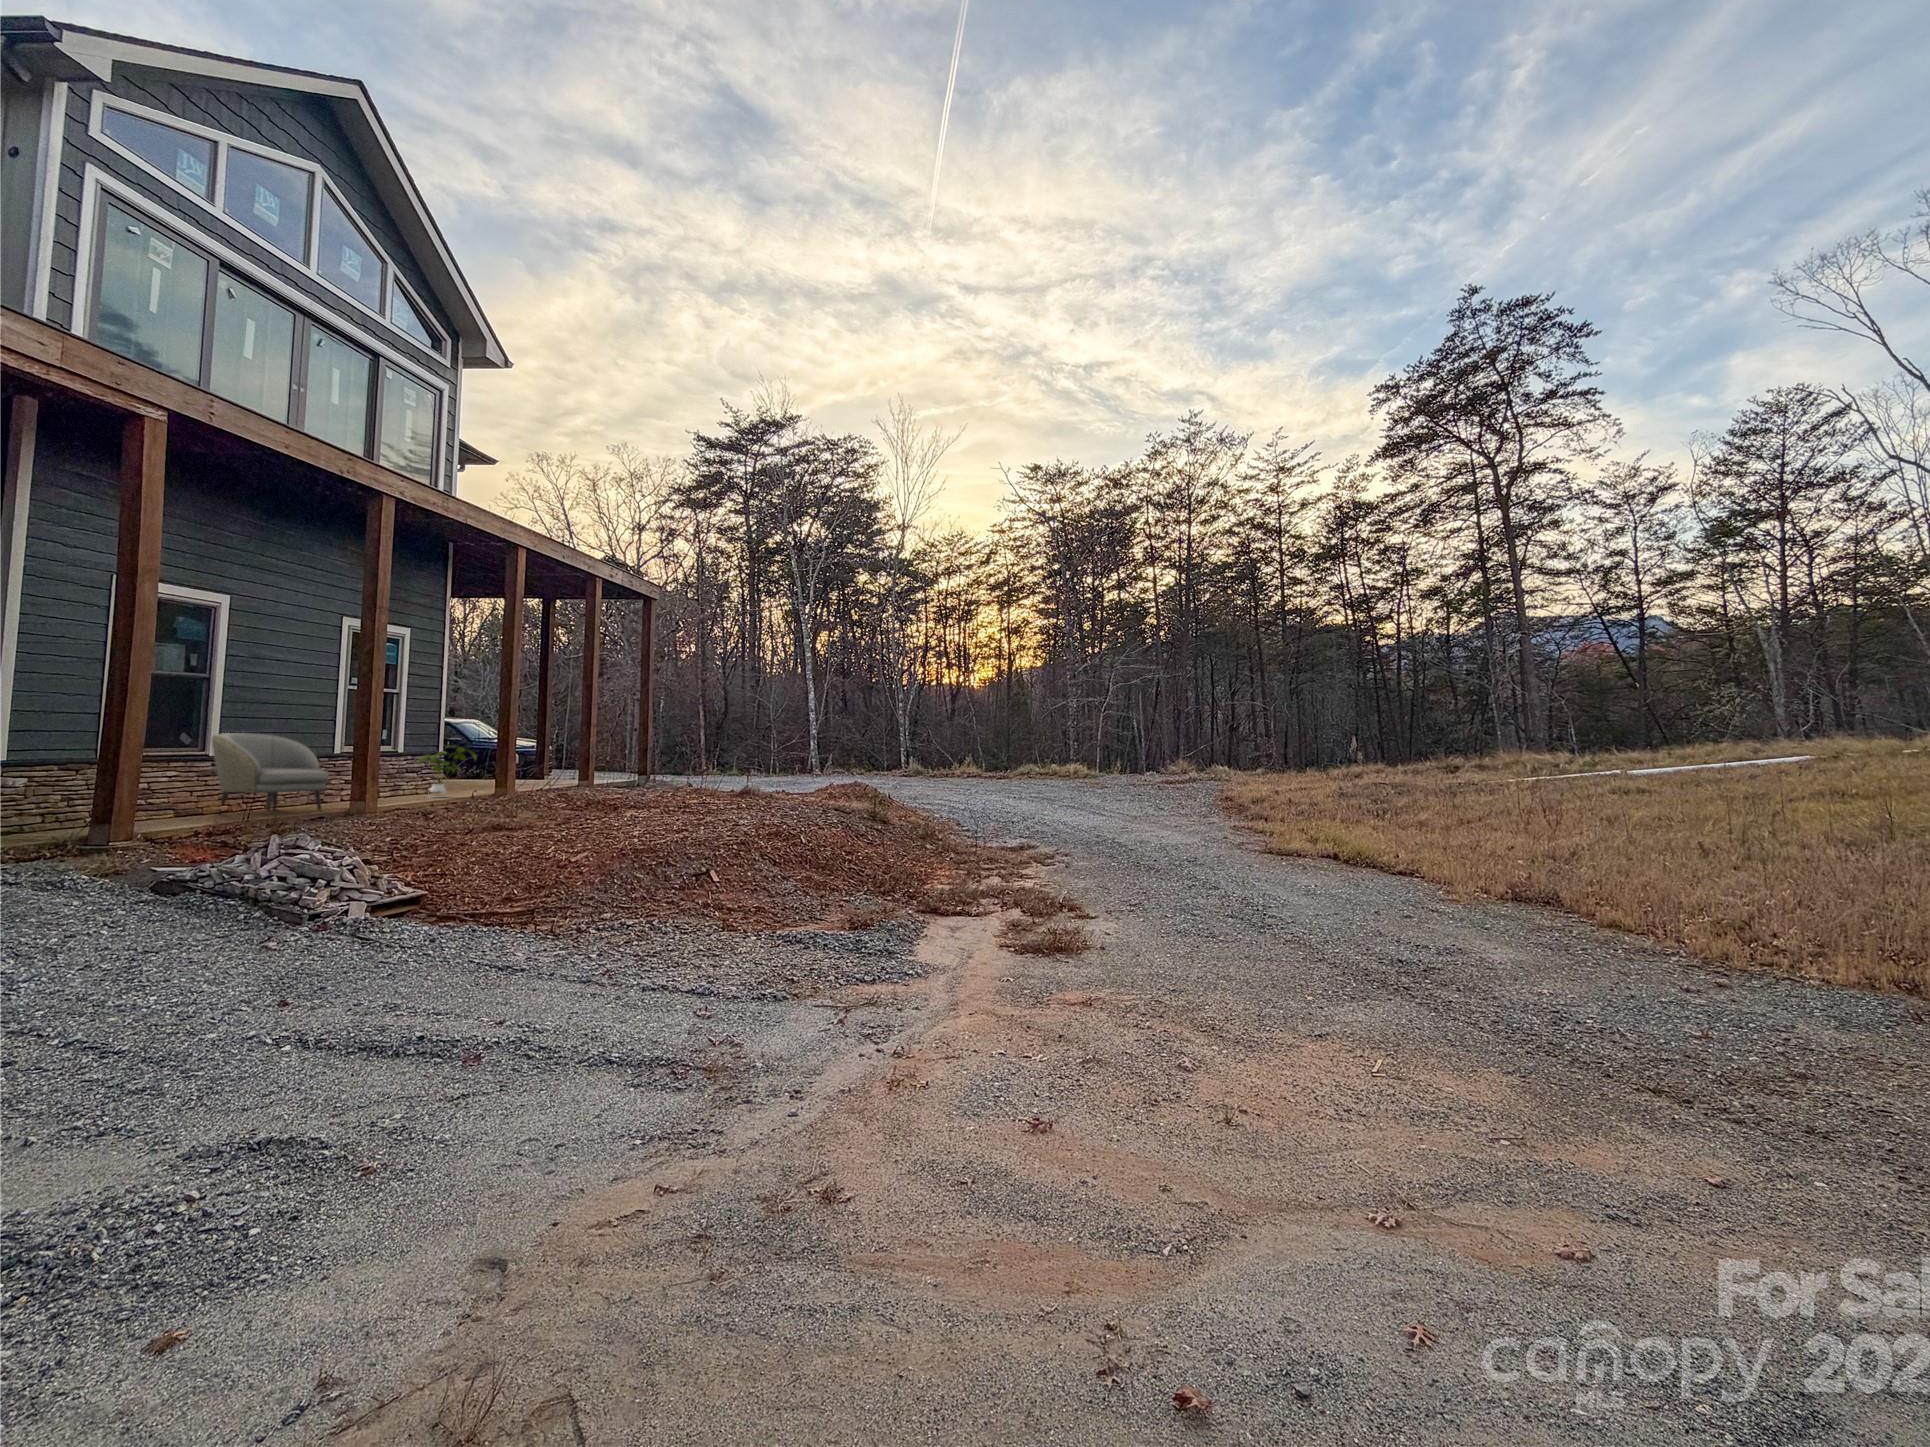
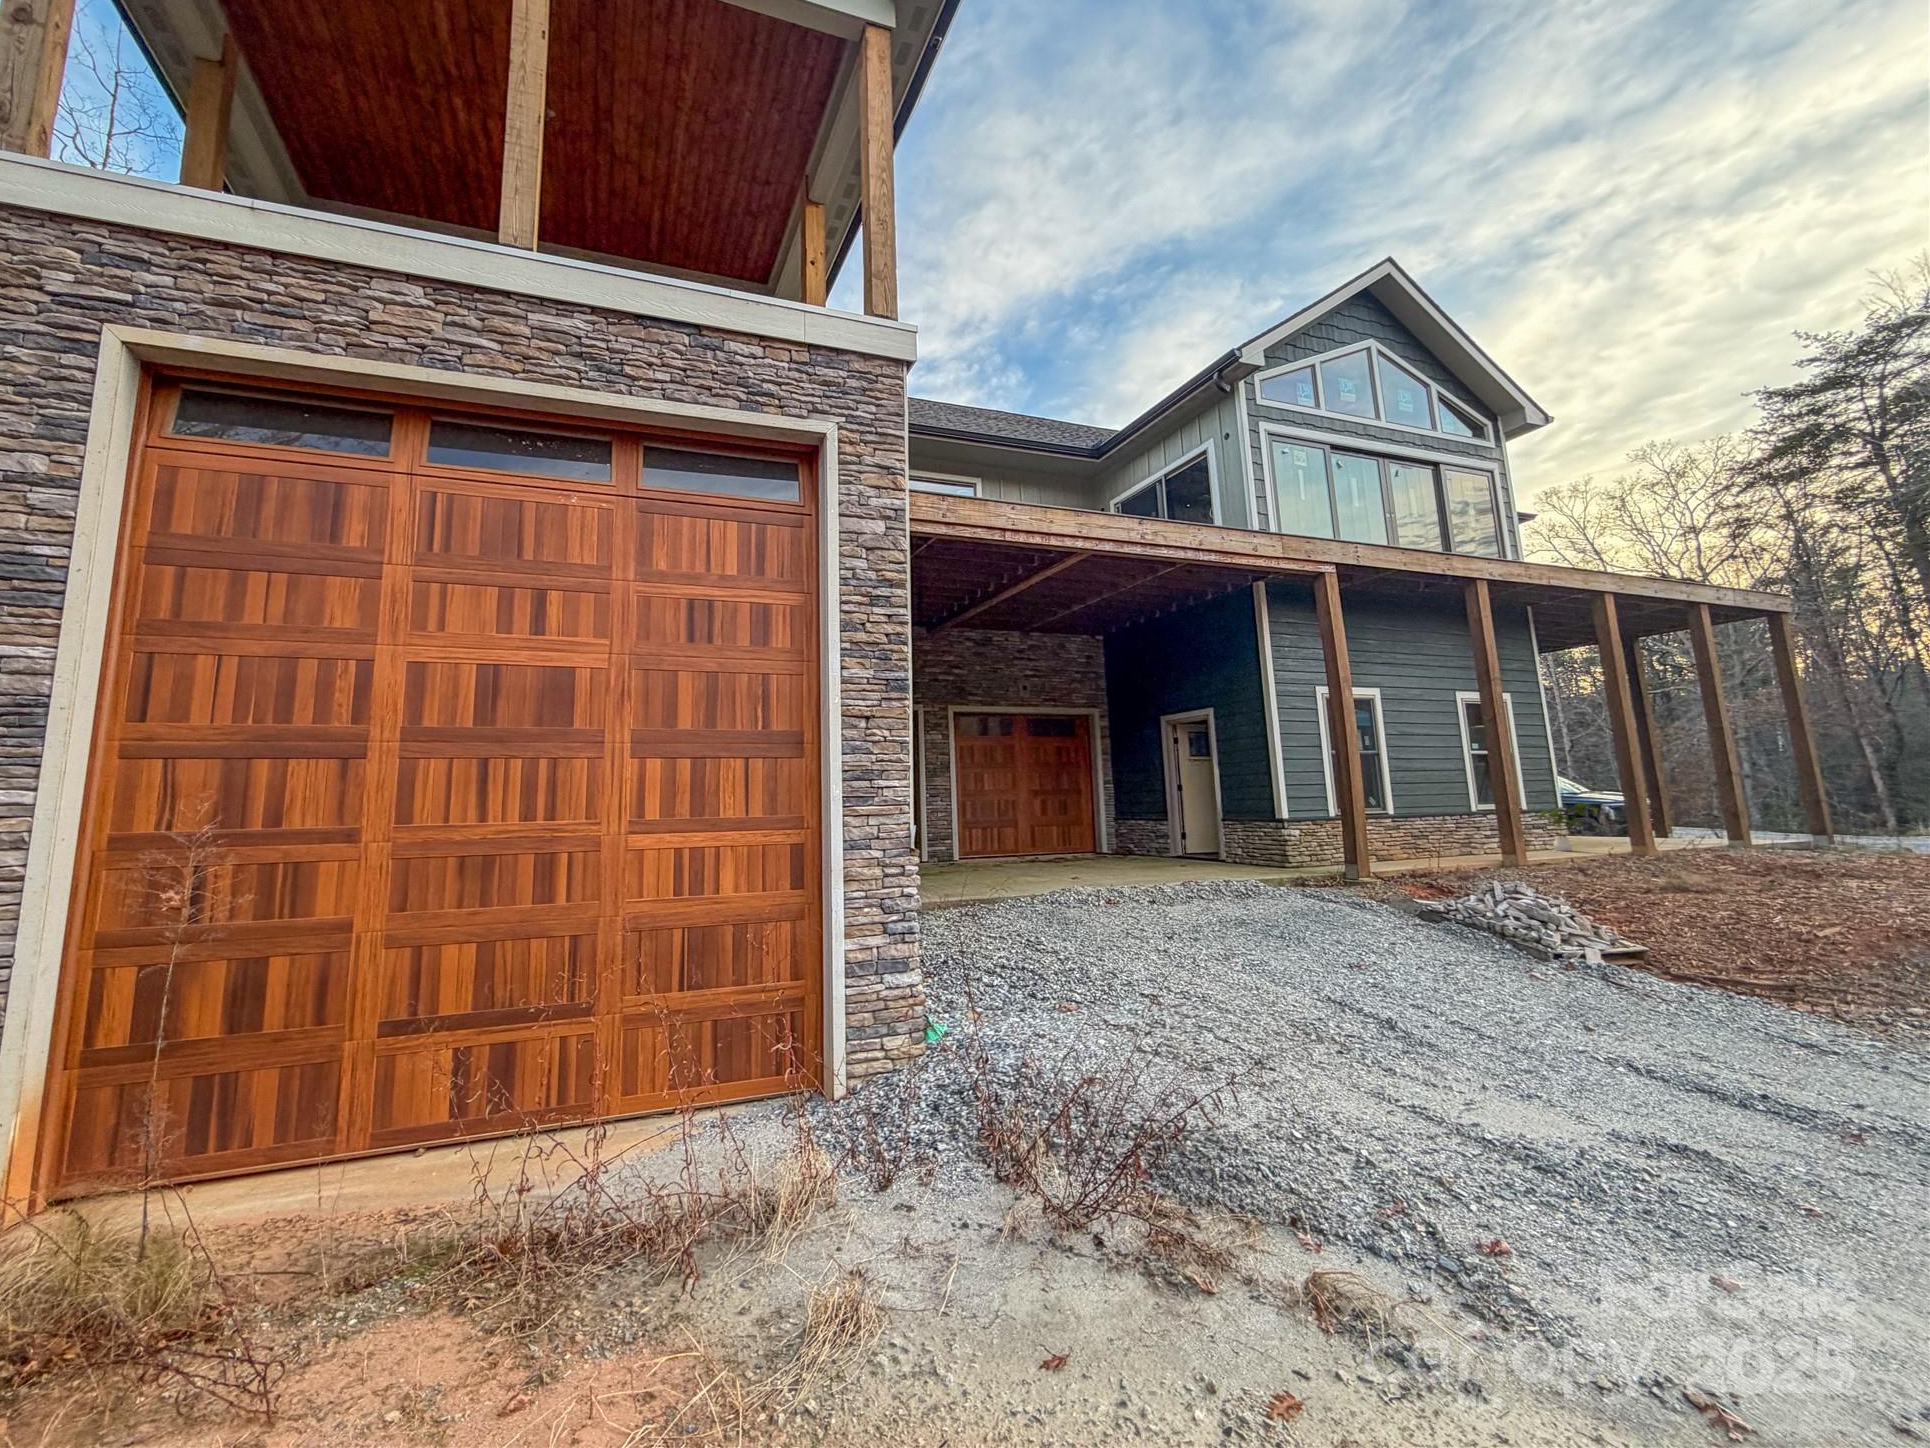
armchair: present [212,733,329,814] -> none [1392,798,1483,866]

